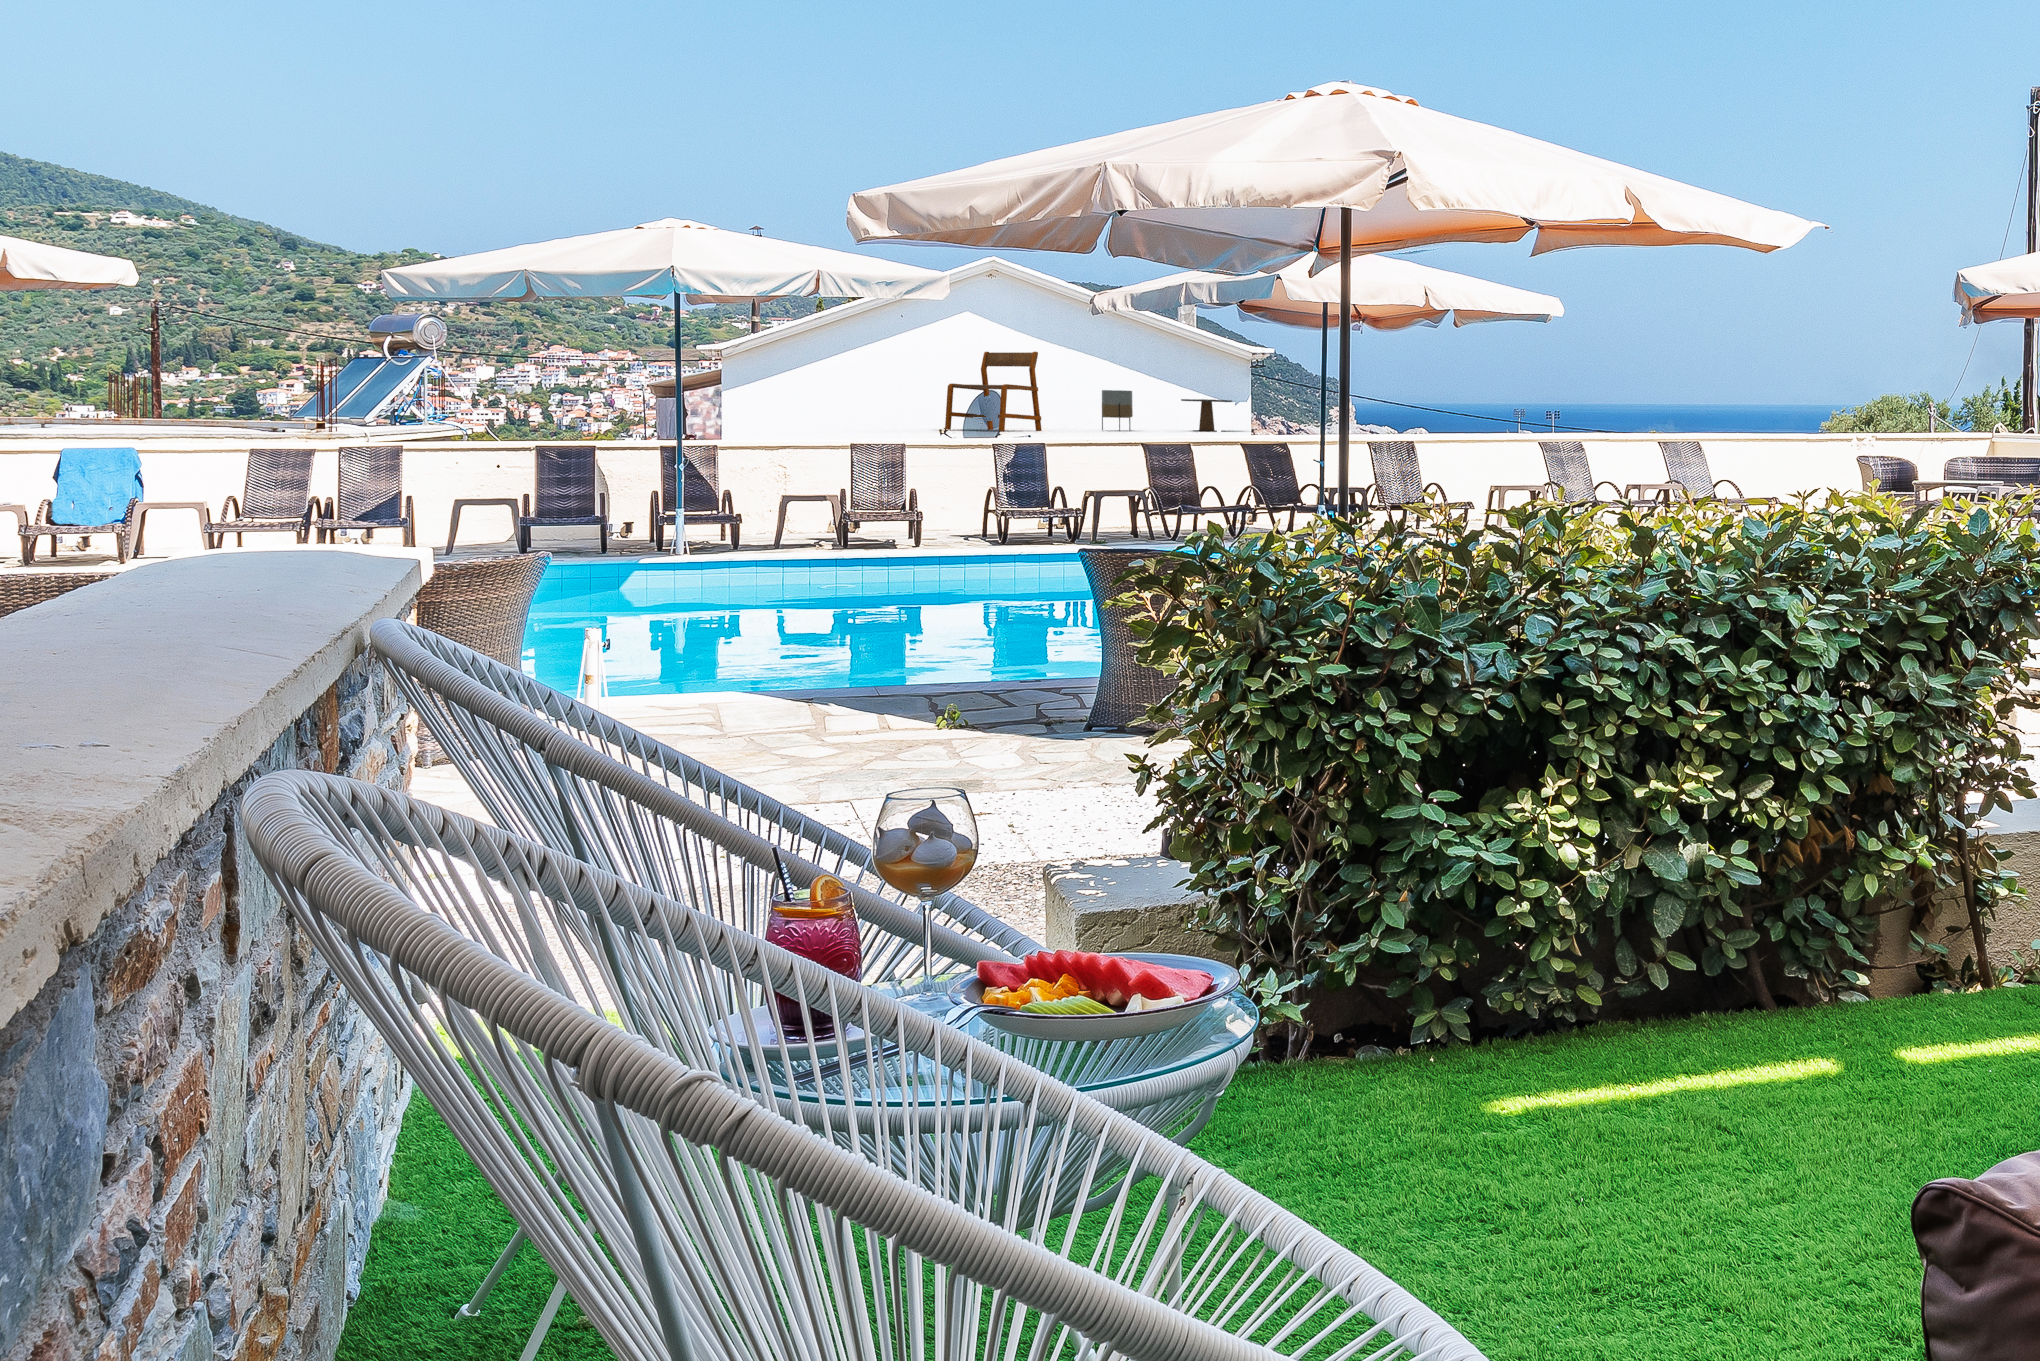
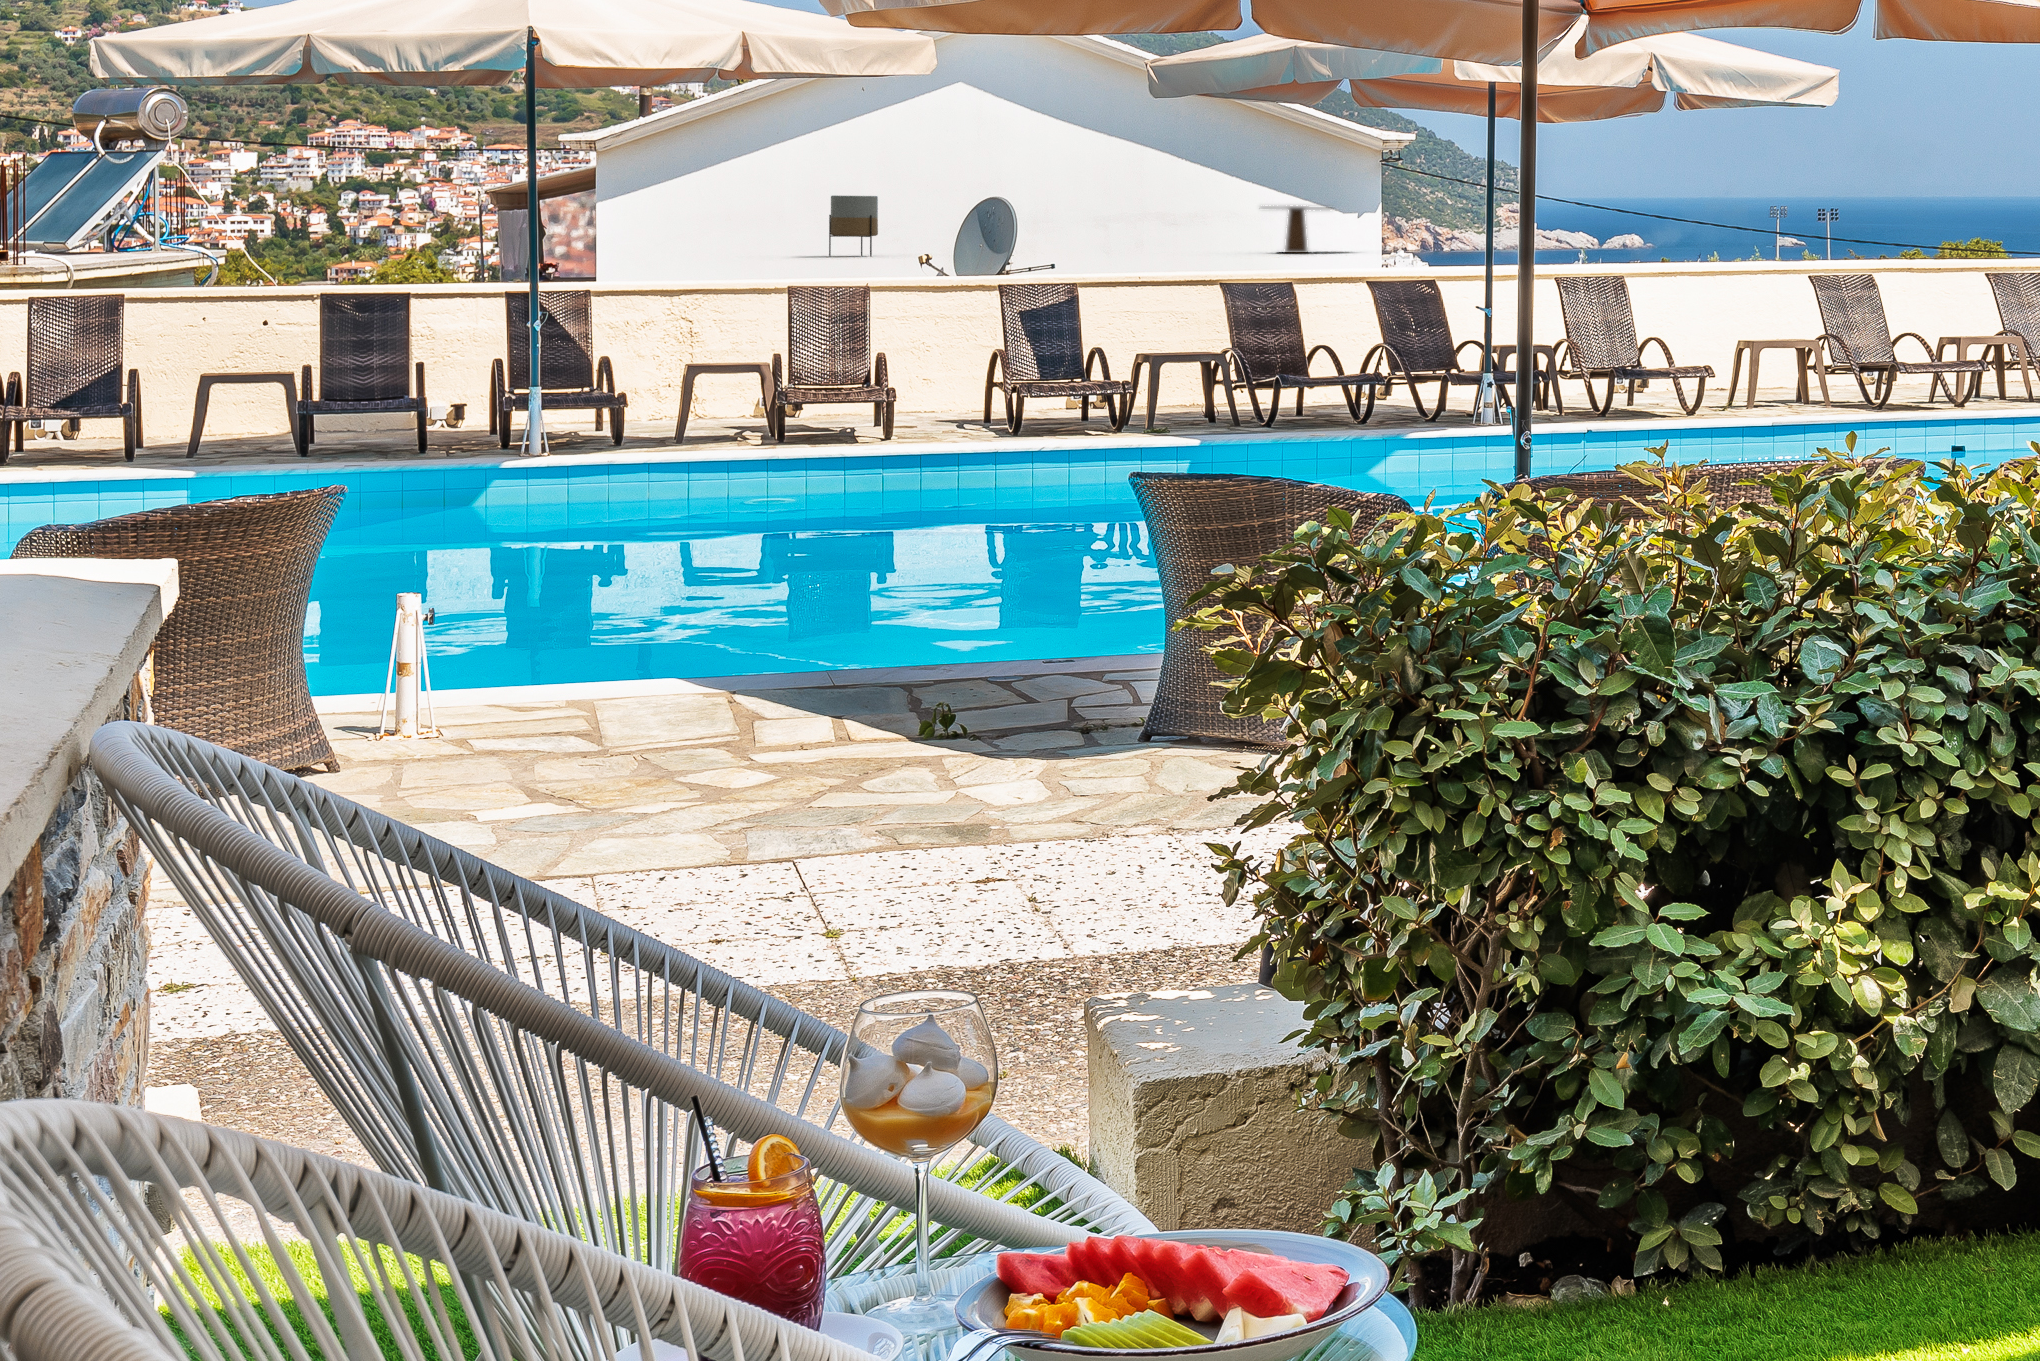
bench: present [945,352,1042,431] -> none [915,139,1055,257]
planter: present [1102,390,1133,431] -> present [829,196,878,257]

